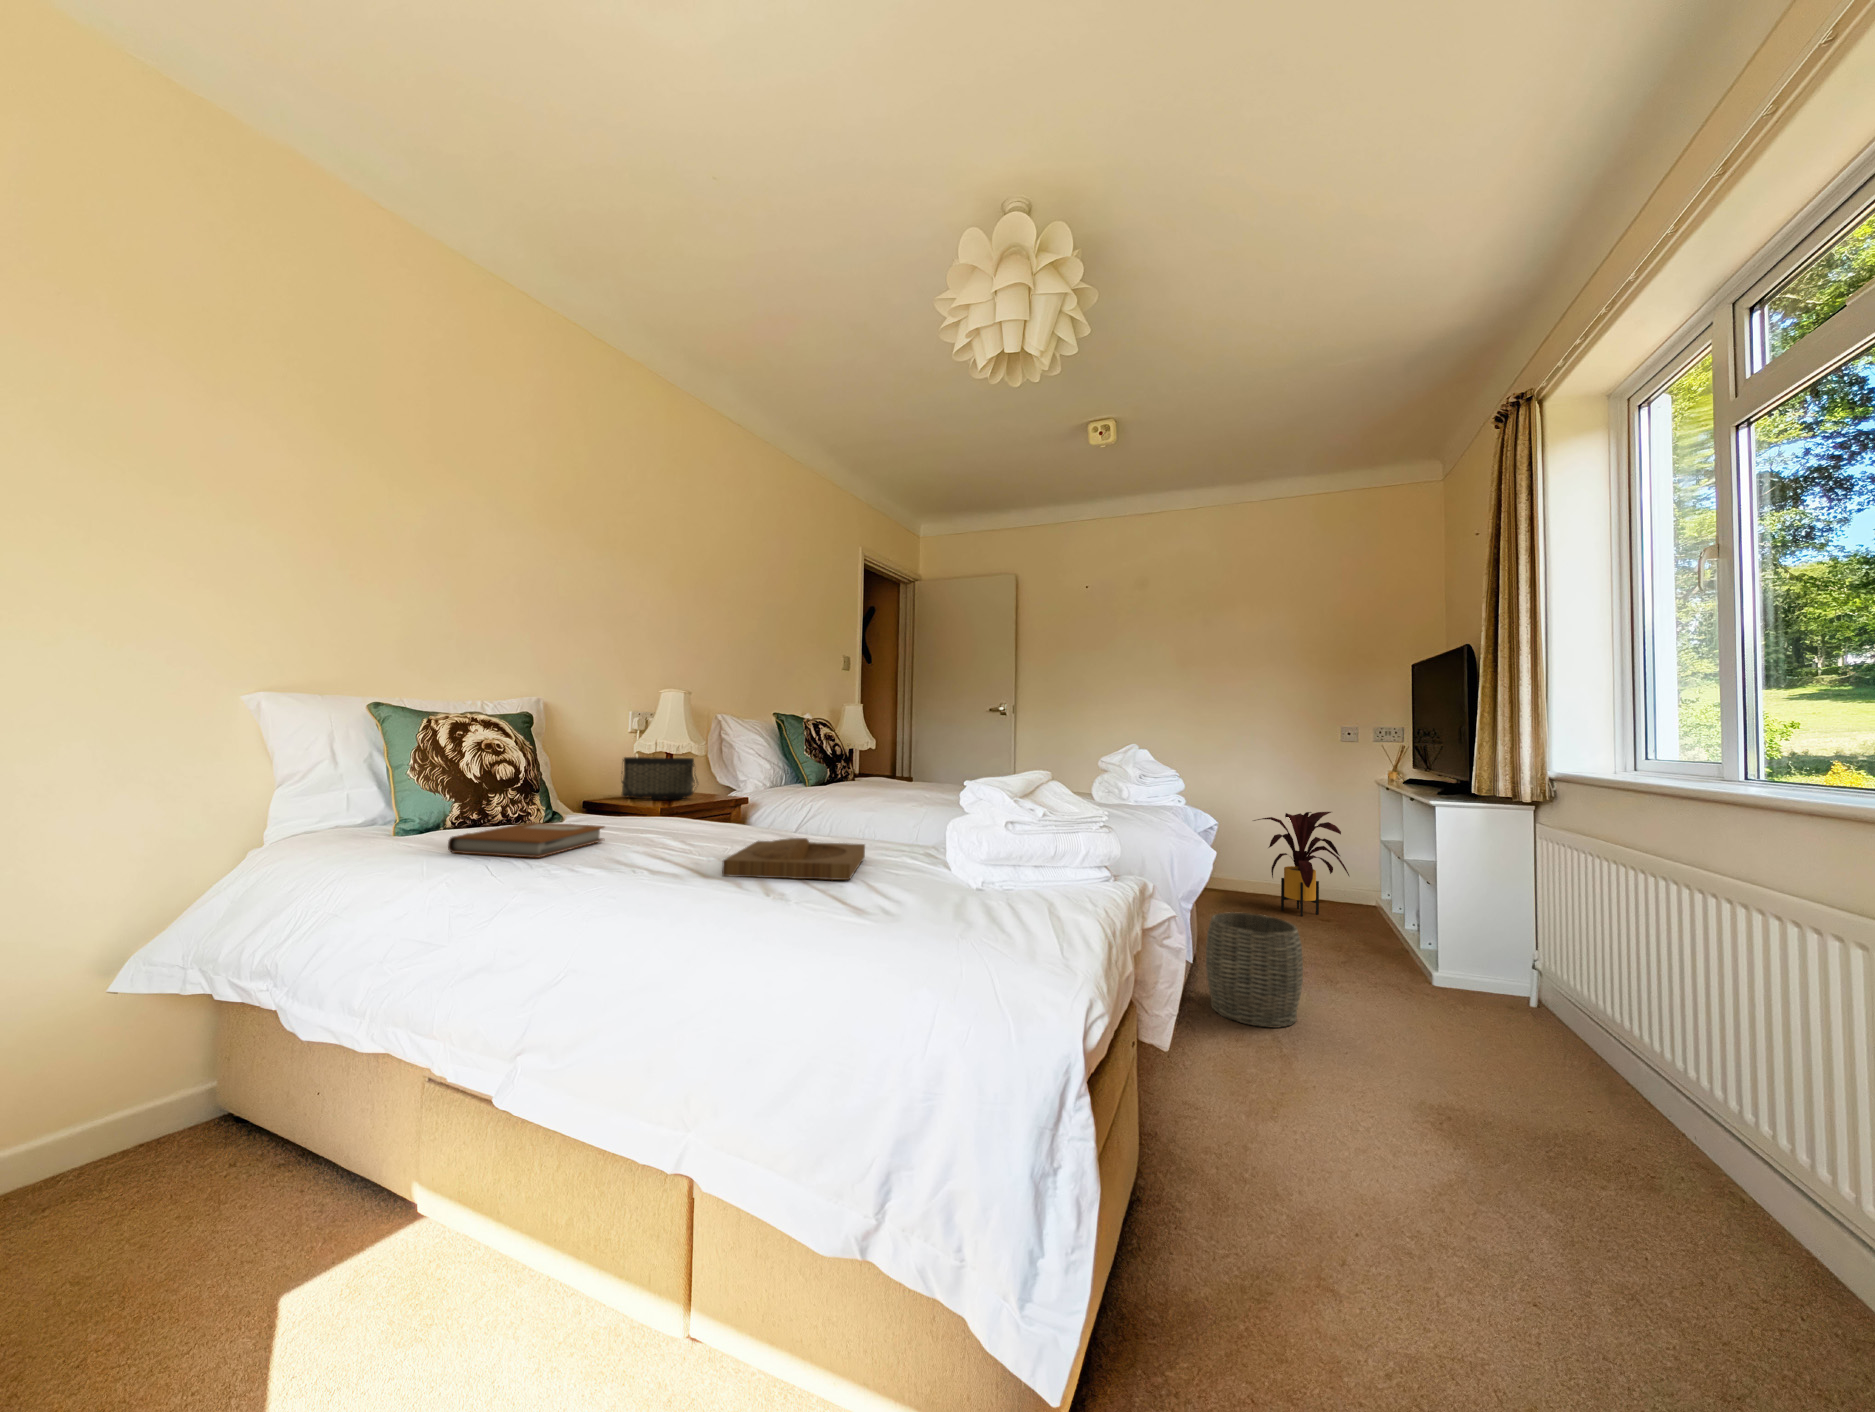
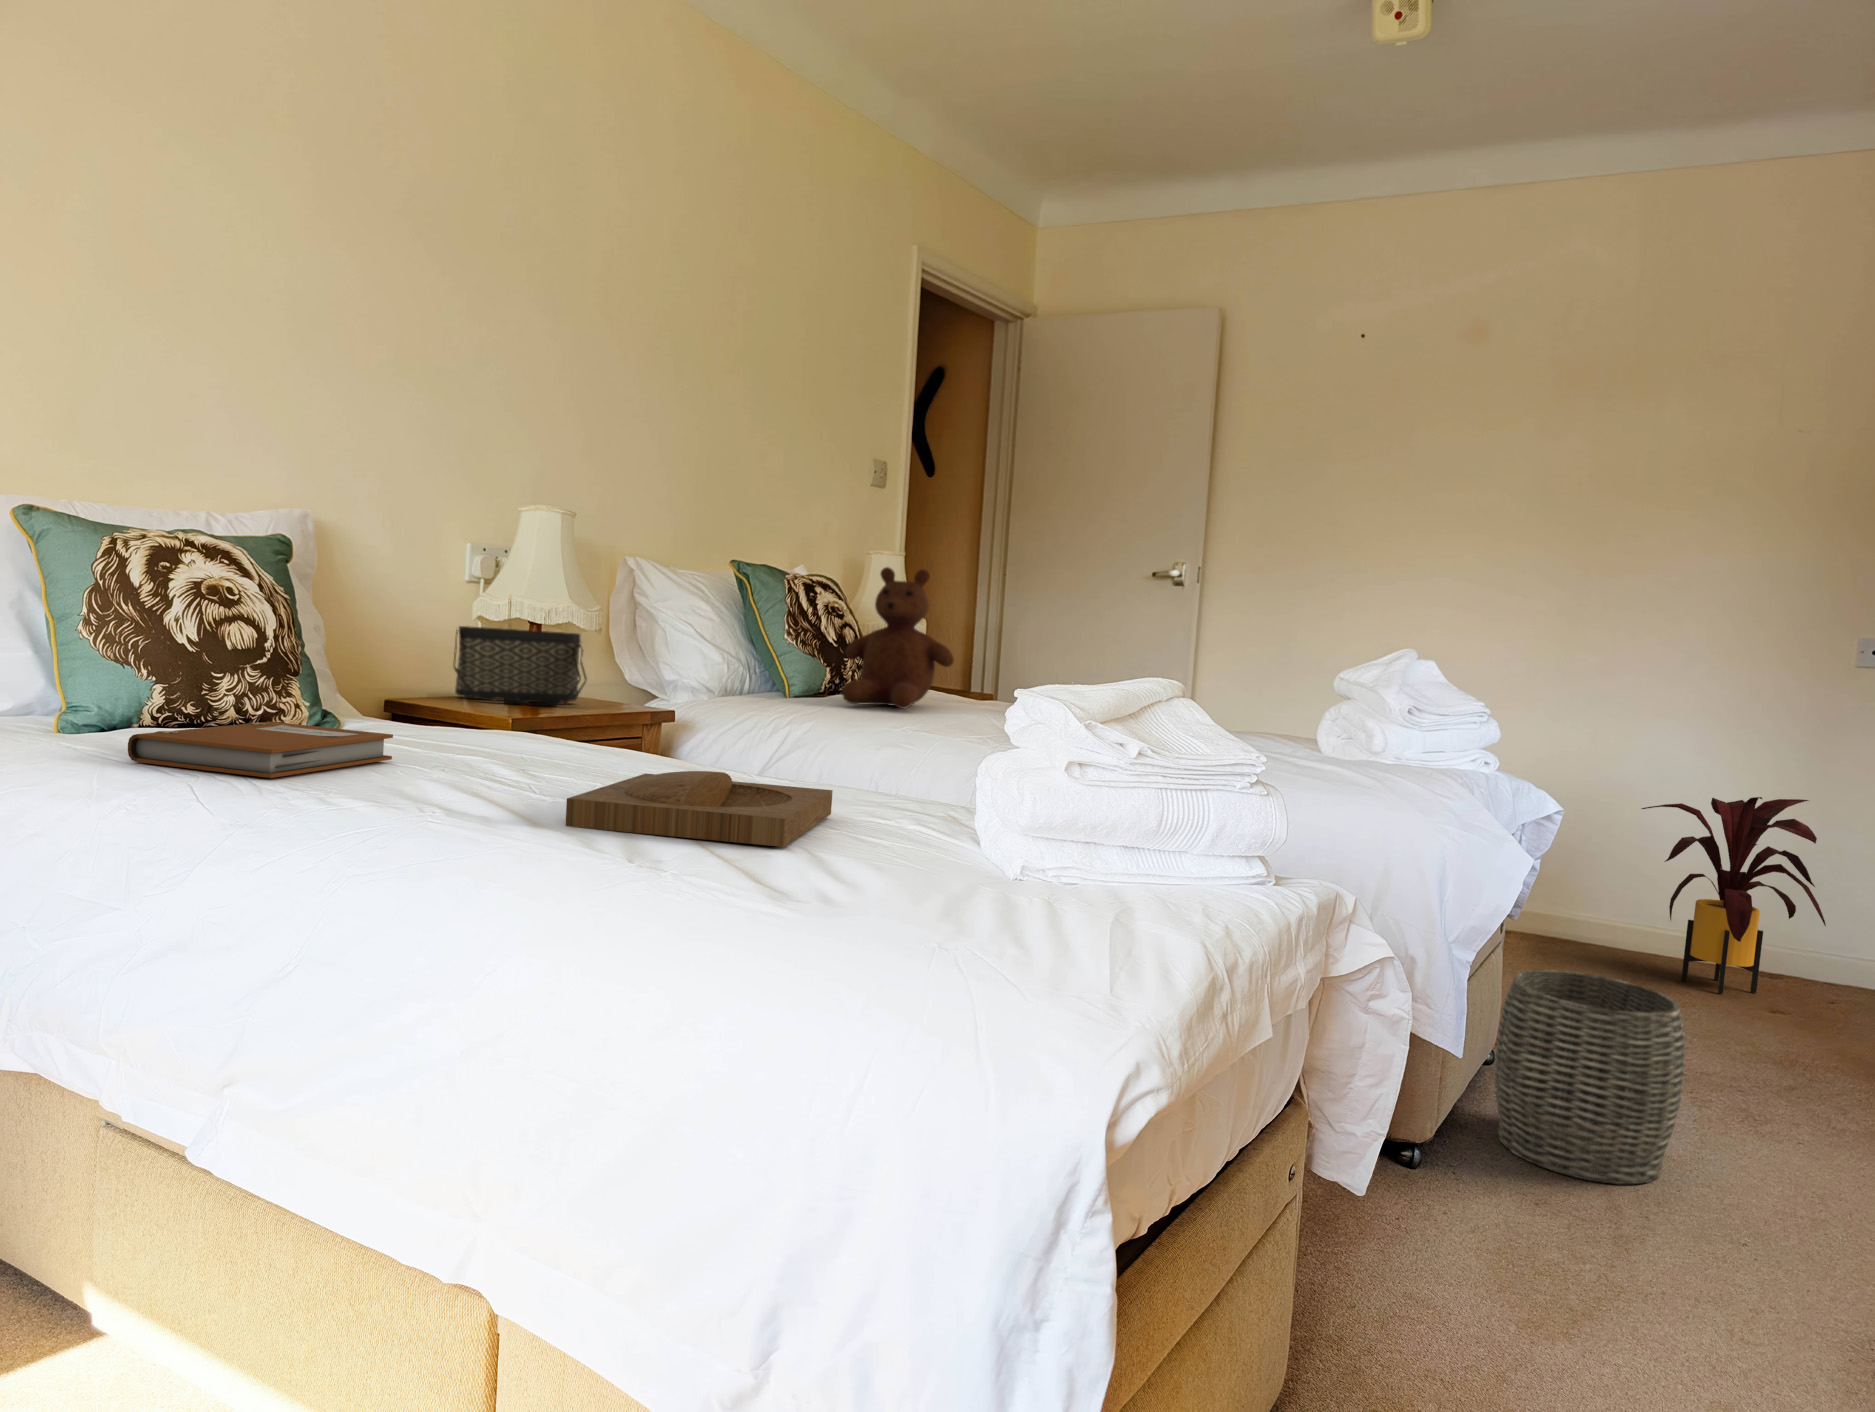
teddy bear: none [840,714,900,790] -> present [842,567,954,709]

